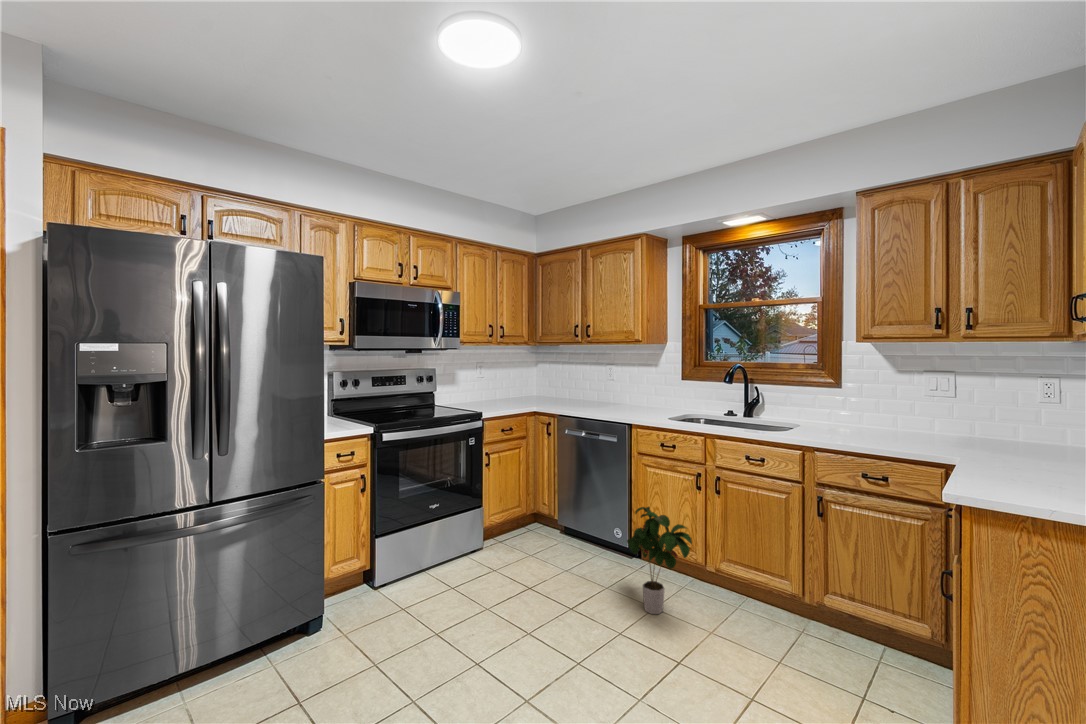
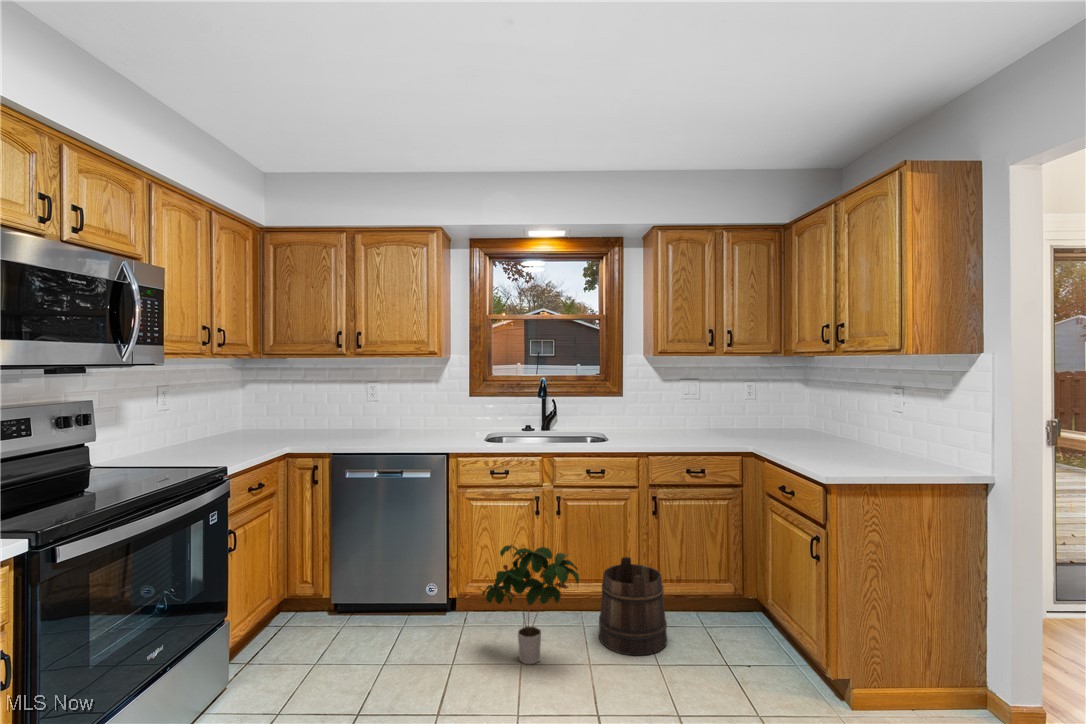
bucket: none [730,551,808,658] -> present [599,557,667,655]

